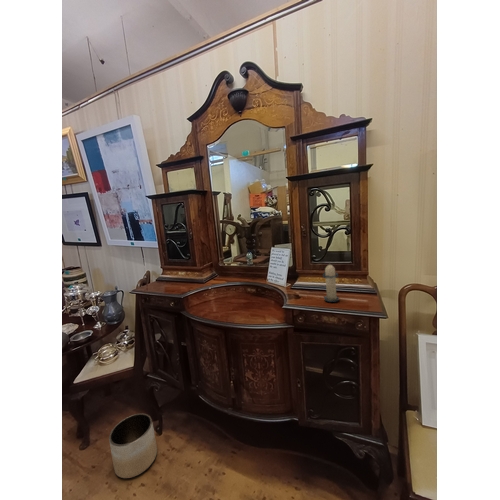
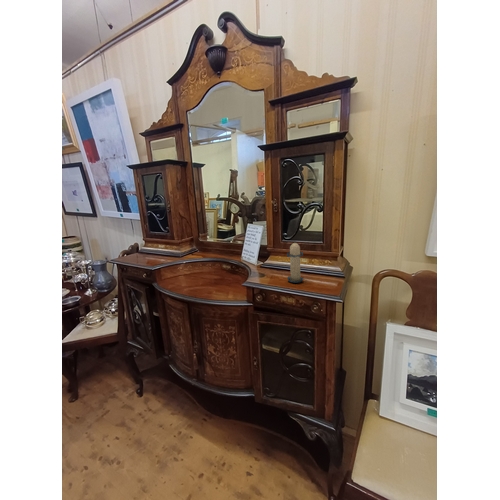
planter: present [109,413,157,478] -> none [88,377,135,434]

